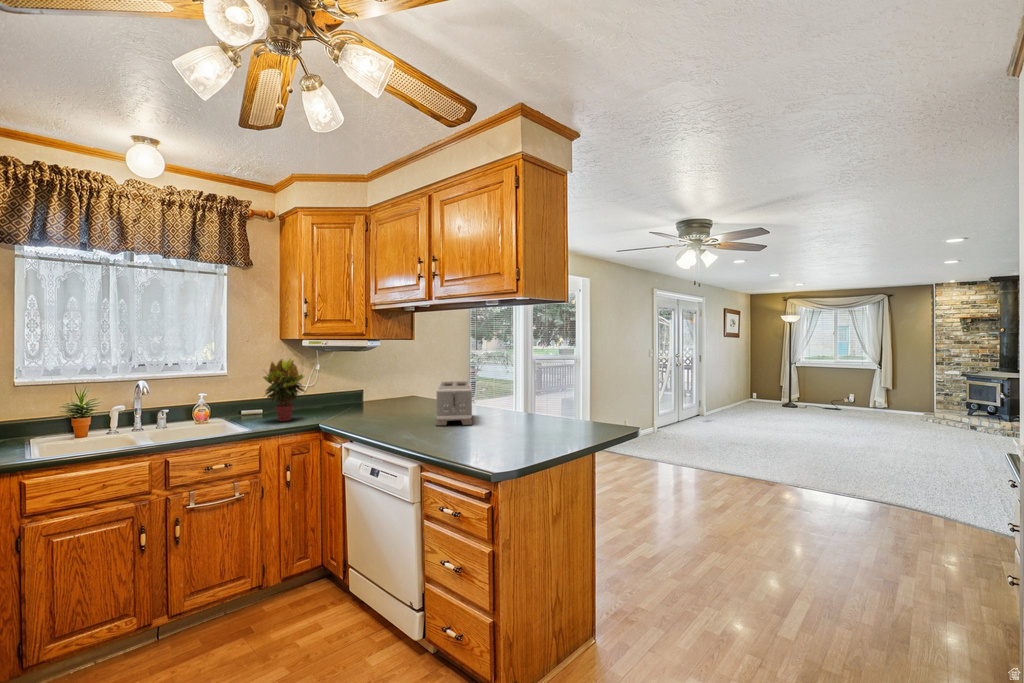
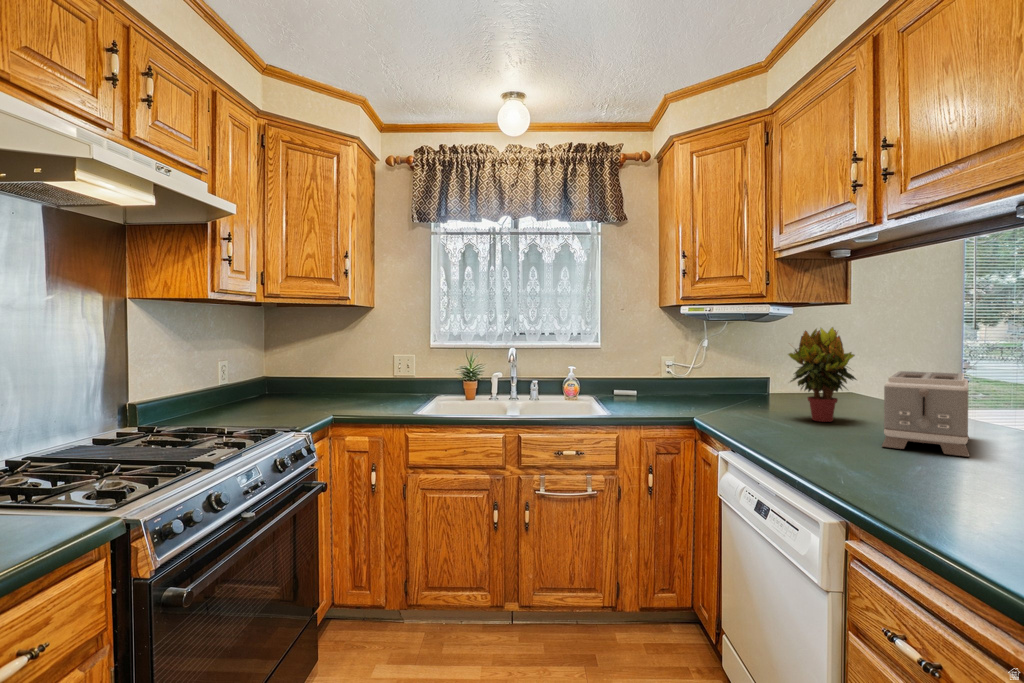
potted plant: present [263,359,305,421] -> present [788,327,856,422]

